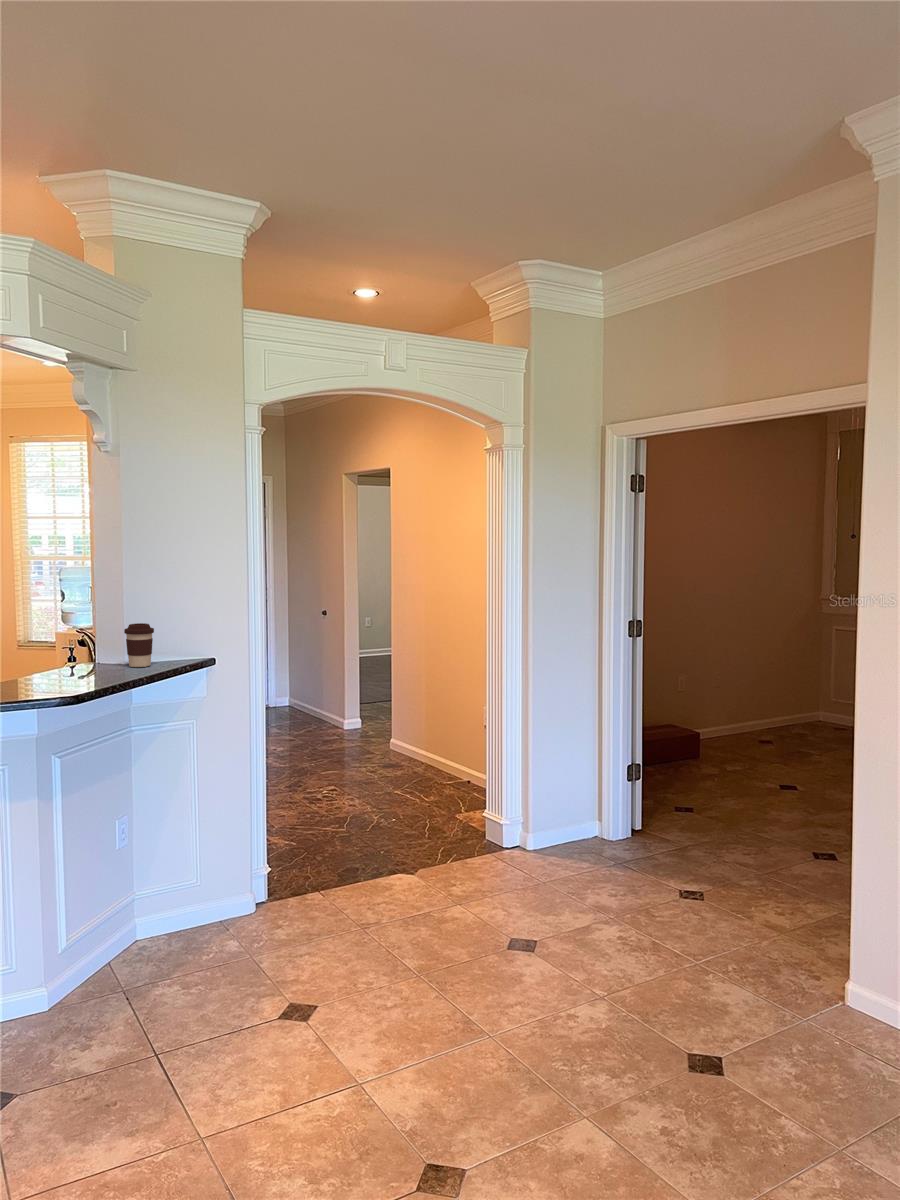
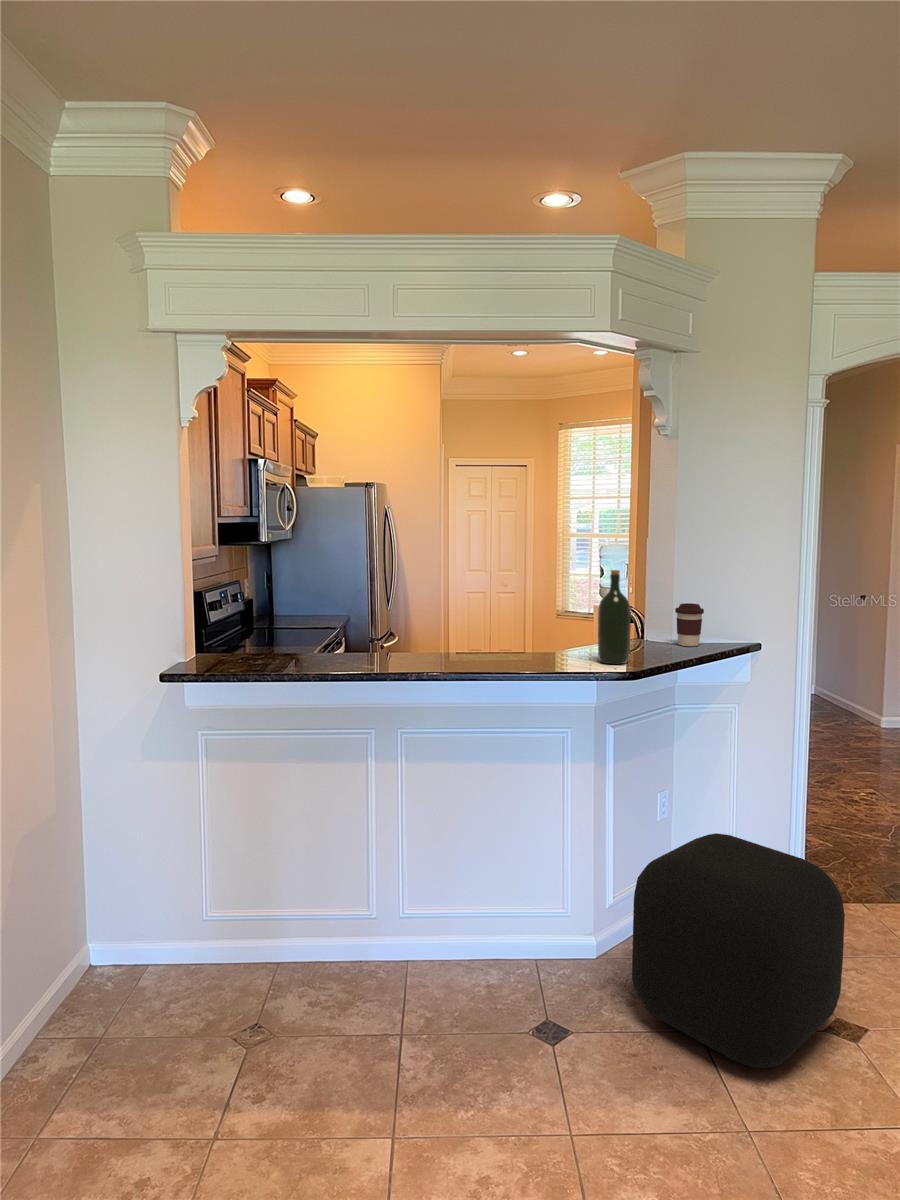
wine bottle: none [32,592,70,693] -> present [598,570,631,664]
ottoman: none [83,850,288,1067] -> present [632,833,845,1068]

